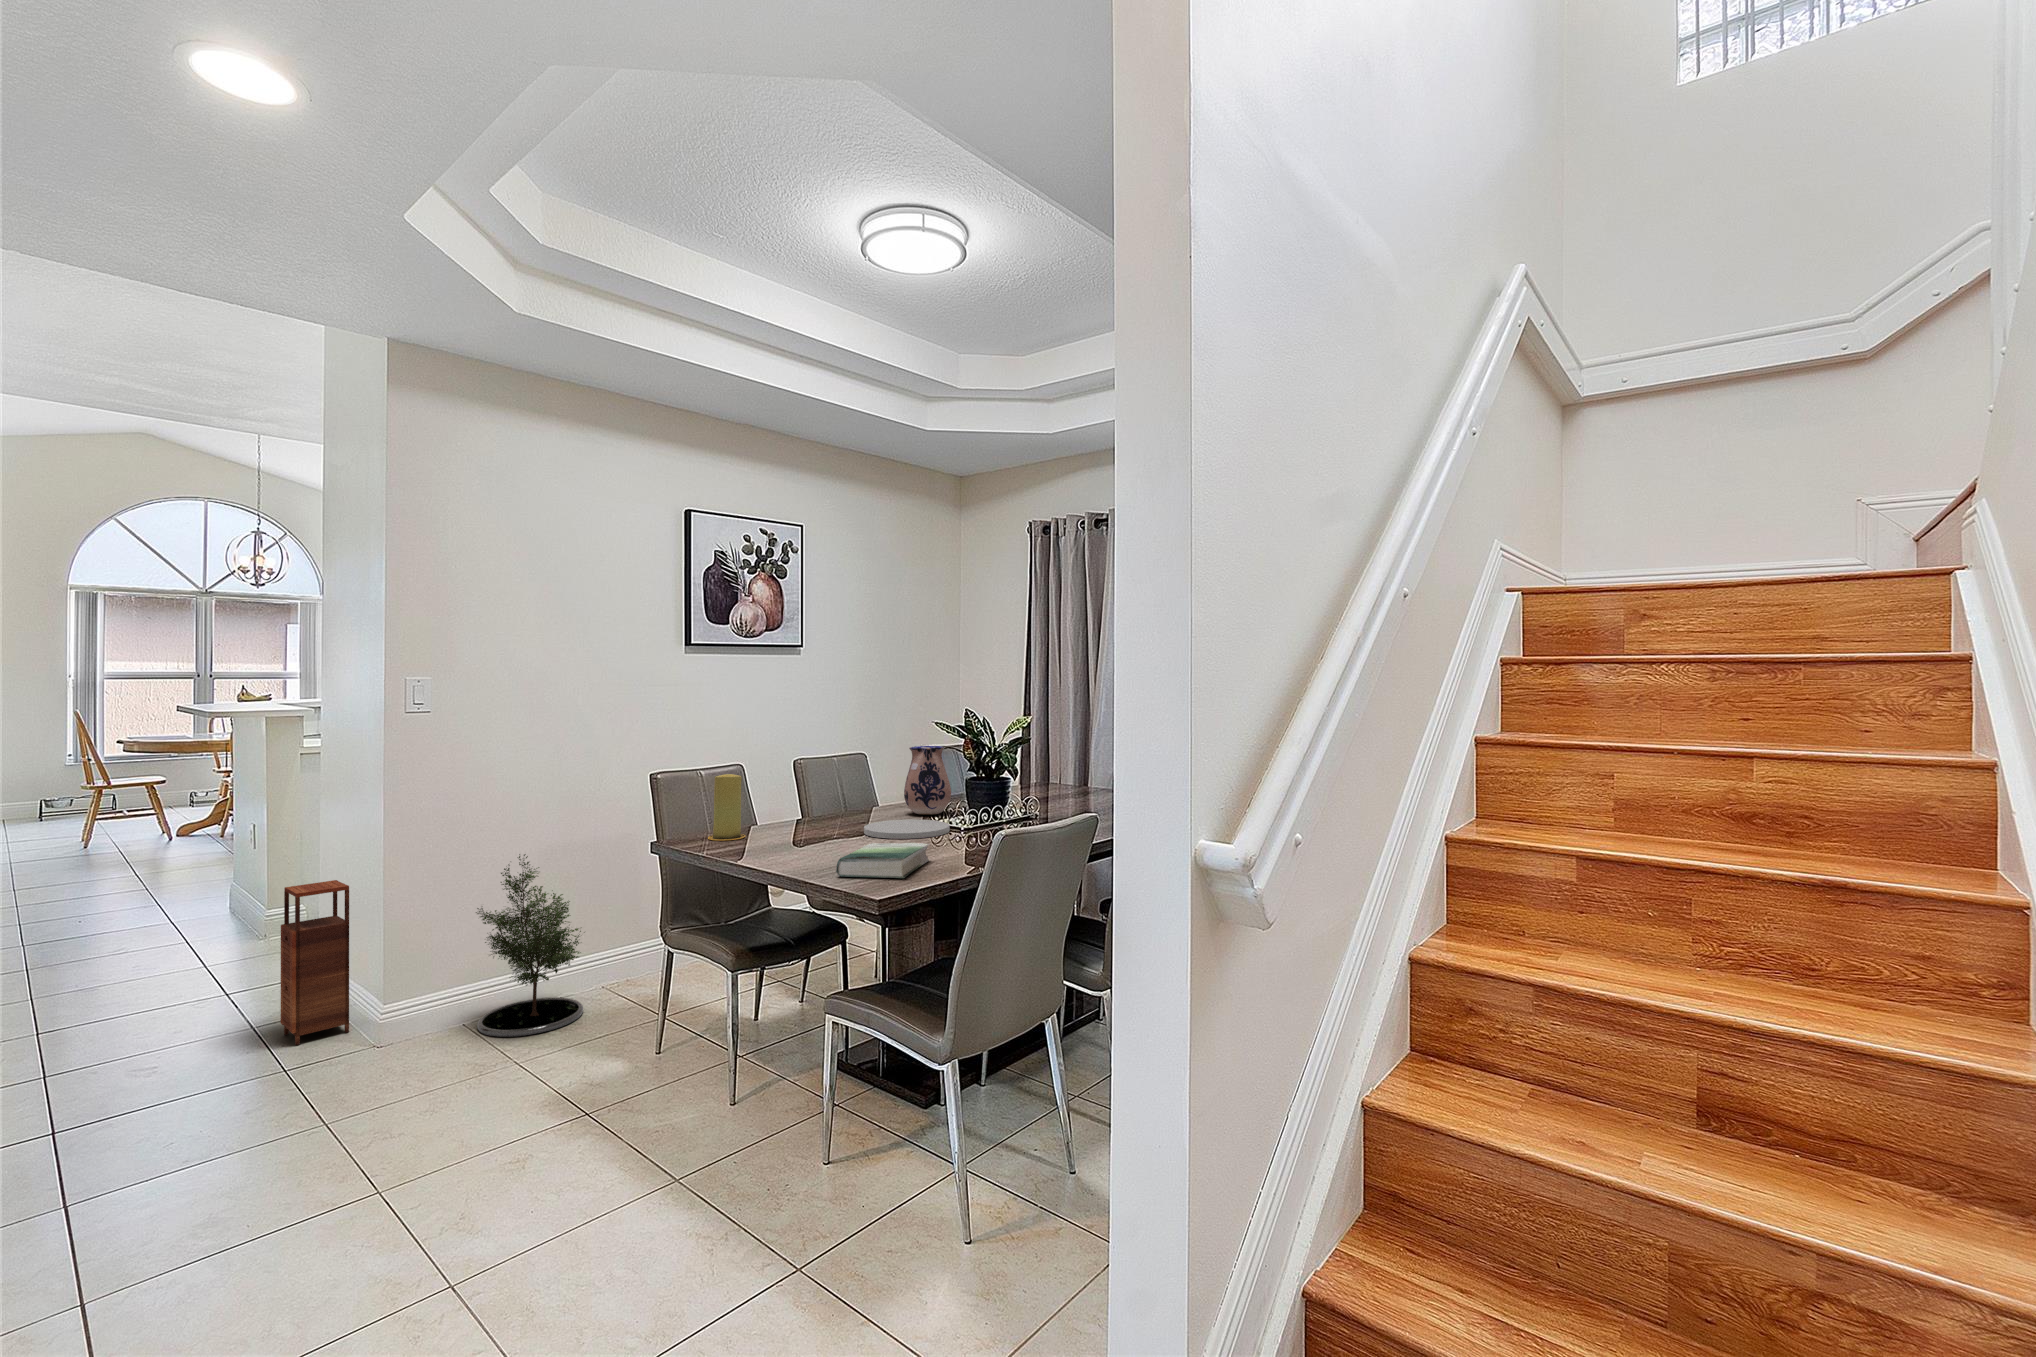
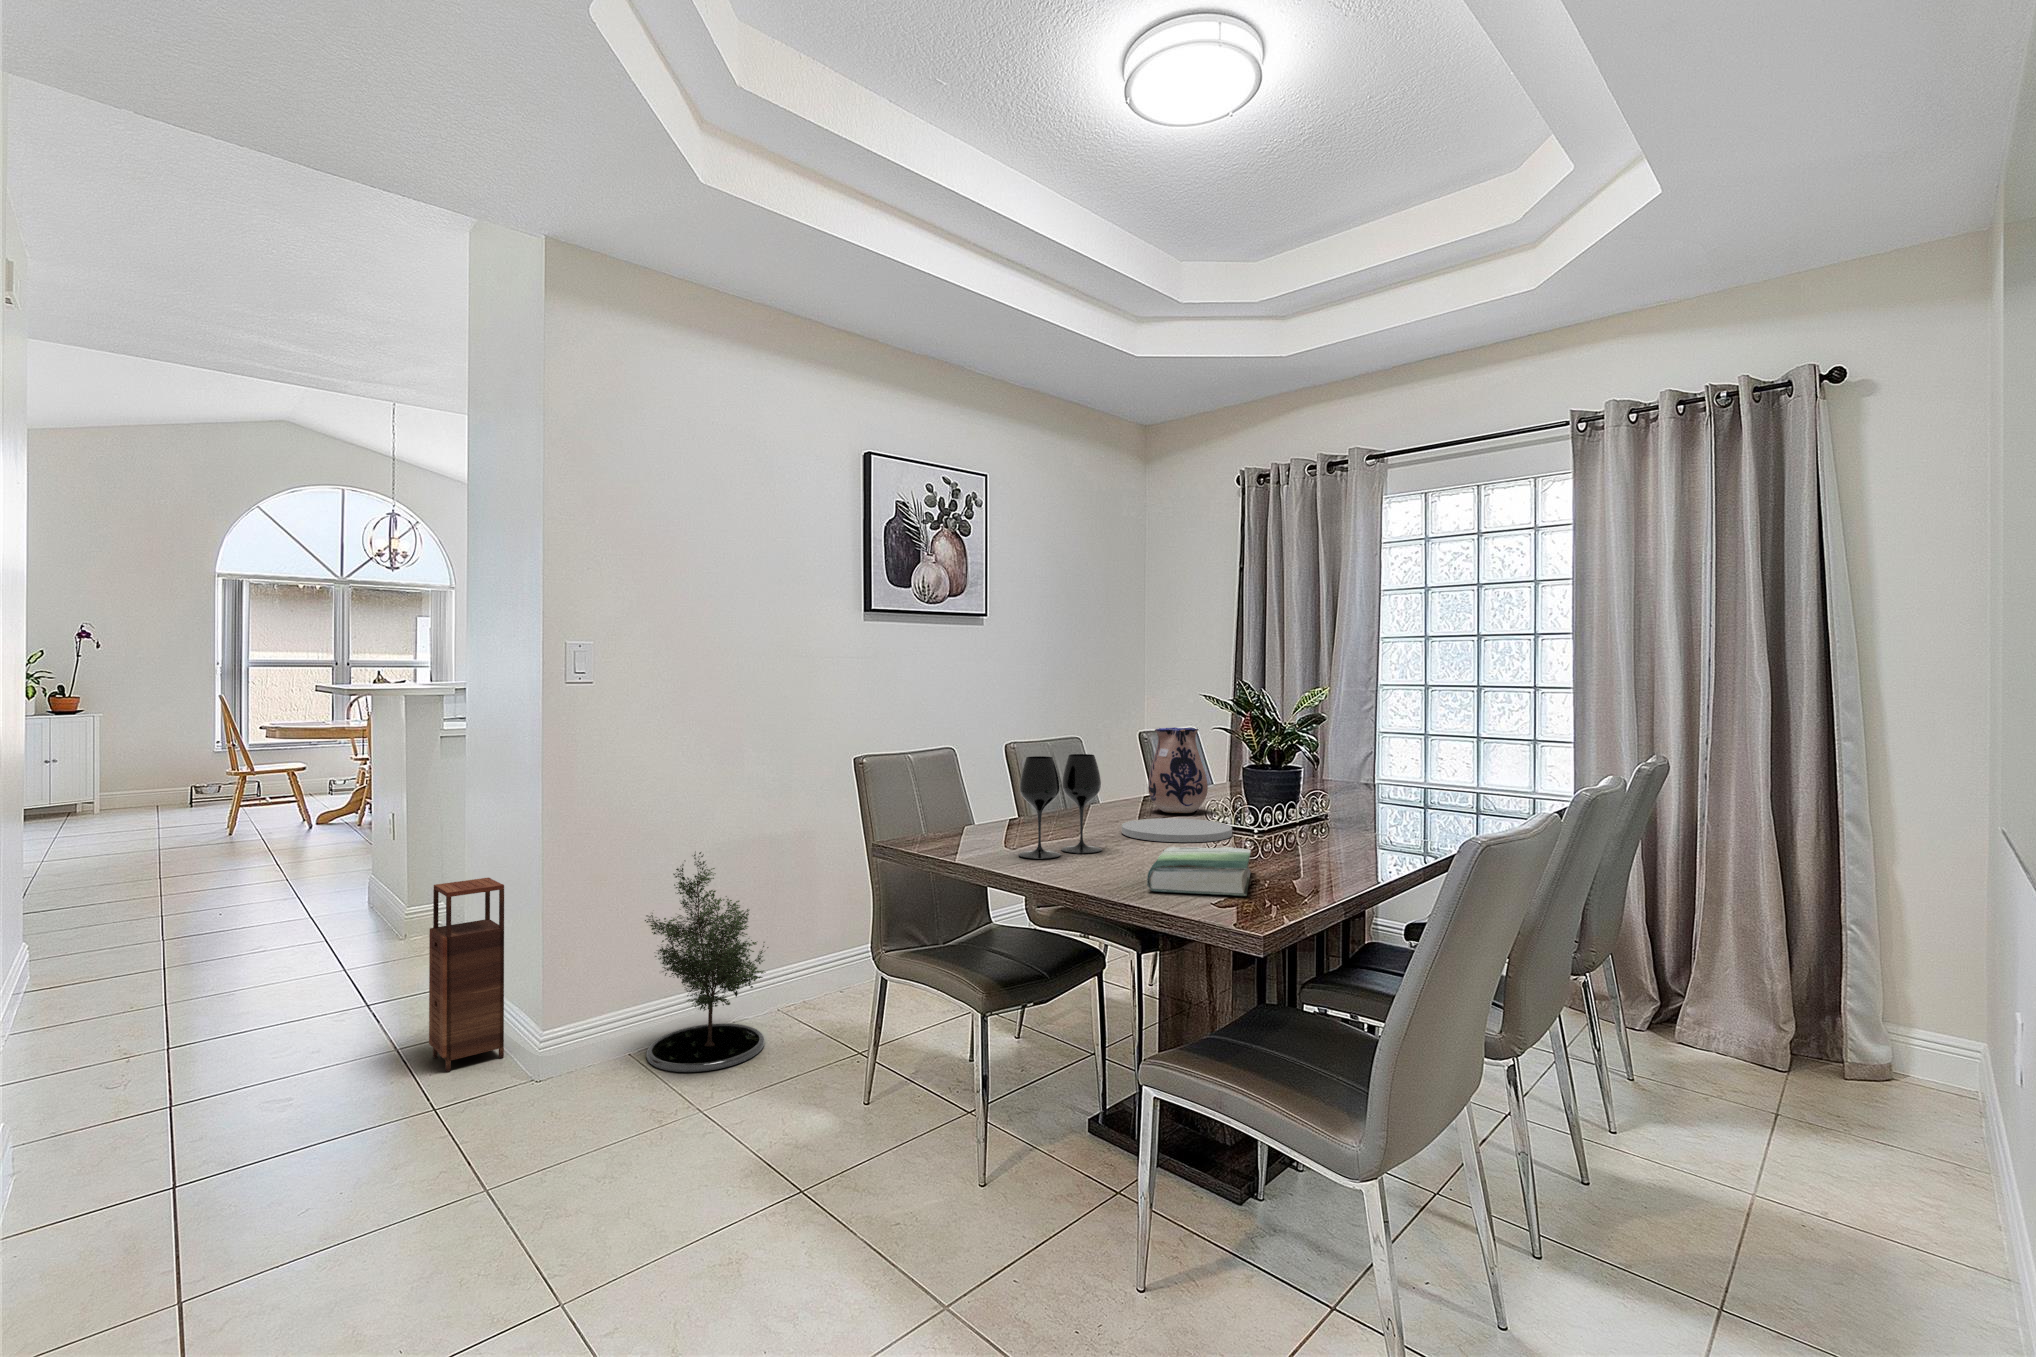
wine glass: none [765,772,835,854] -> present [1019,754,1102,859]
candle: present [708,774,745,841] -> none [930,757,975,840]

